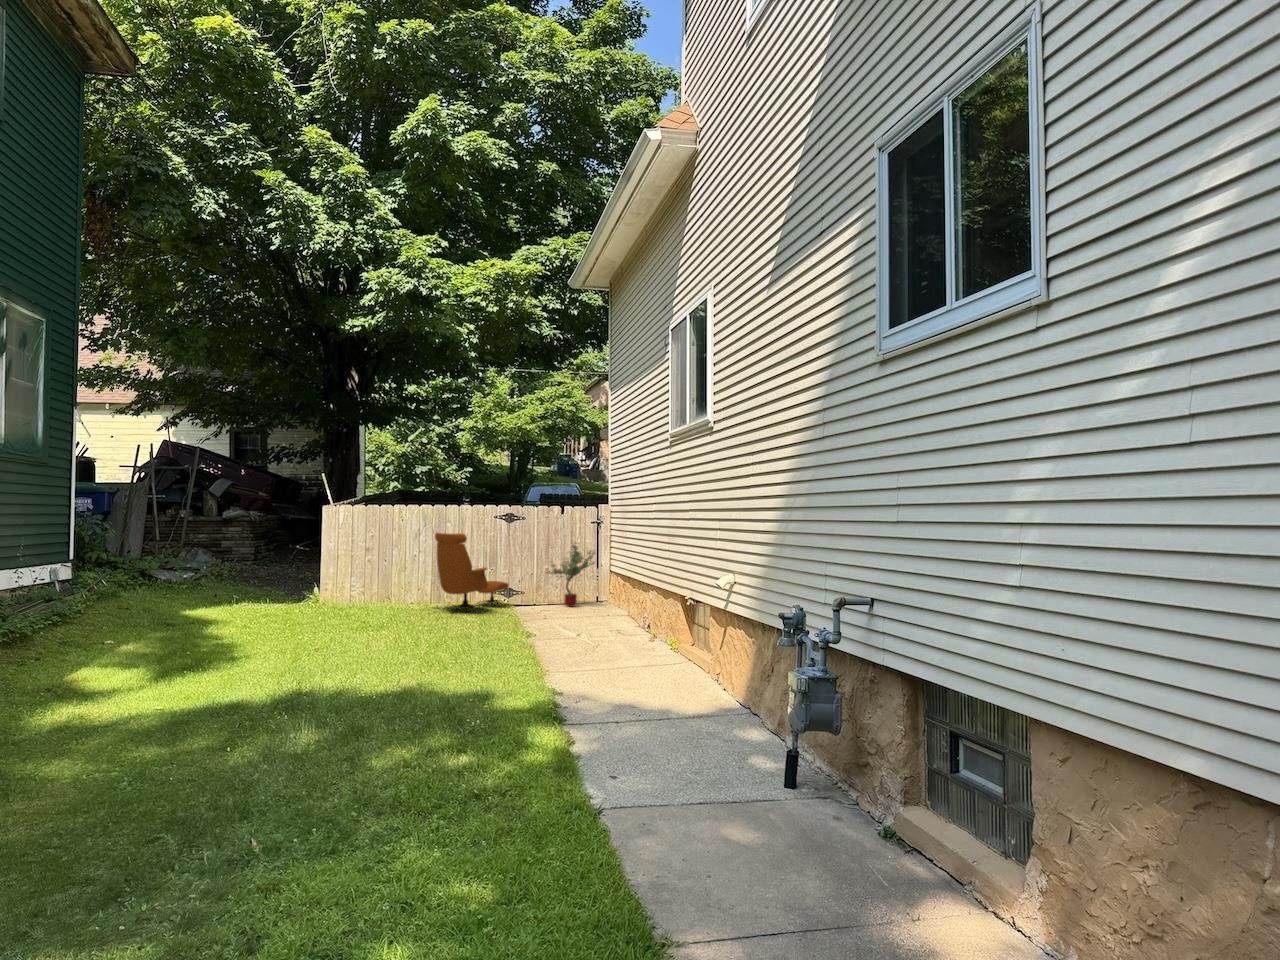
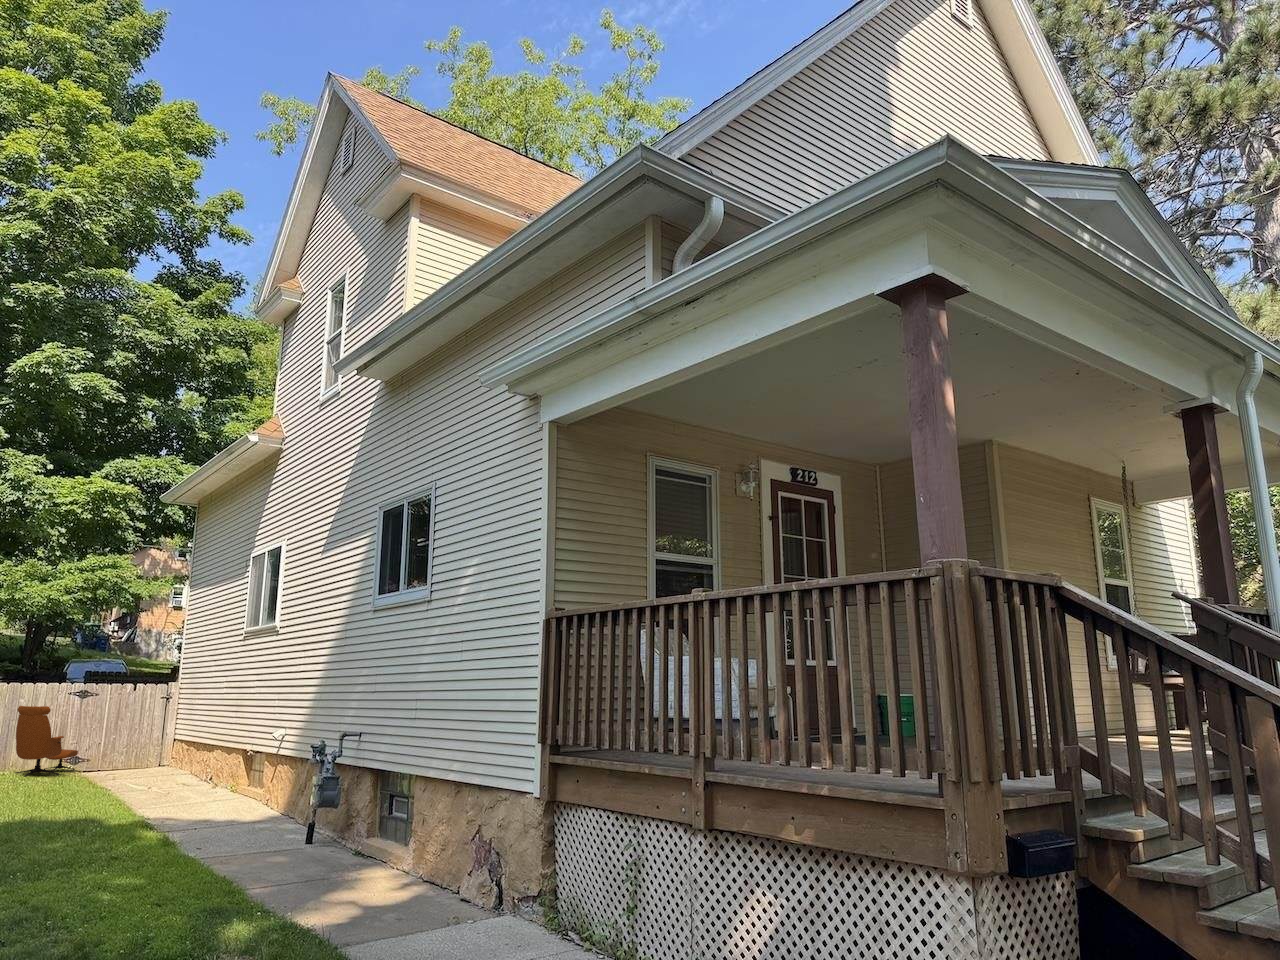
potted tree: present [546,542,595,607] -> none [113,714,163,771]

